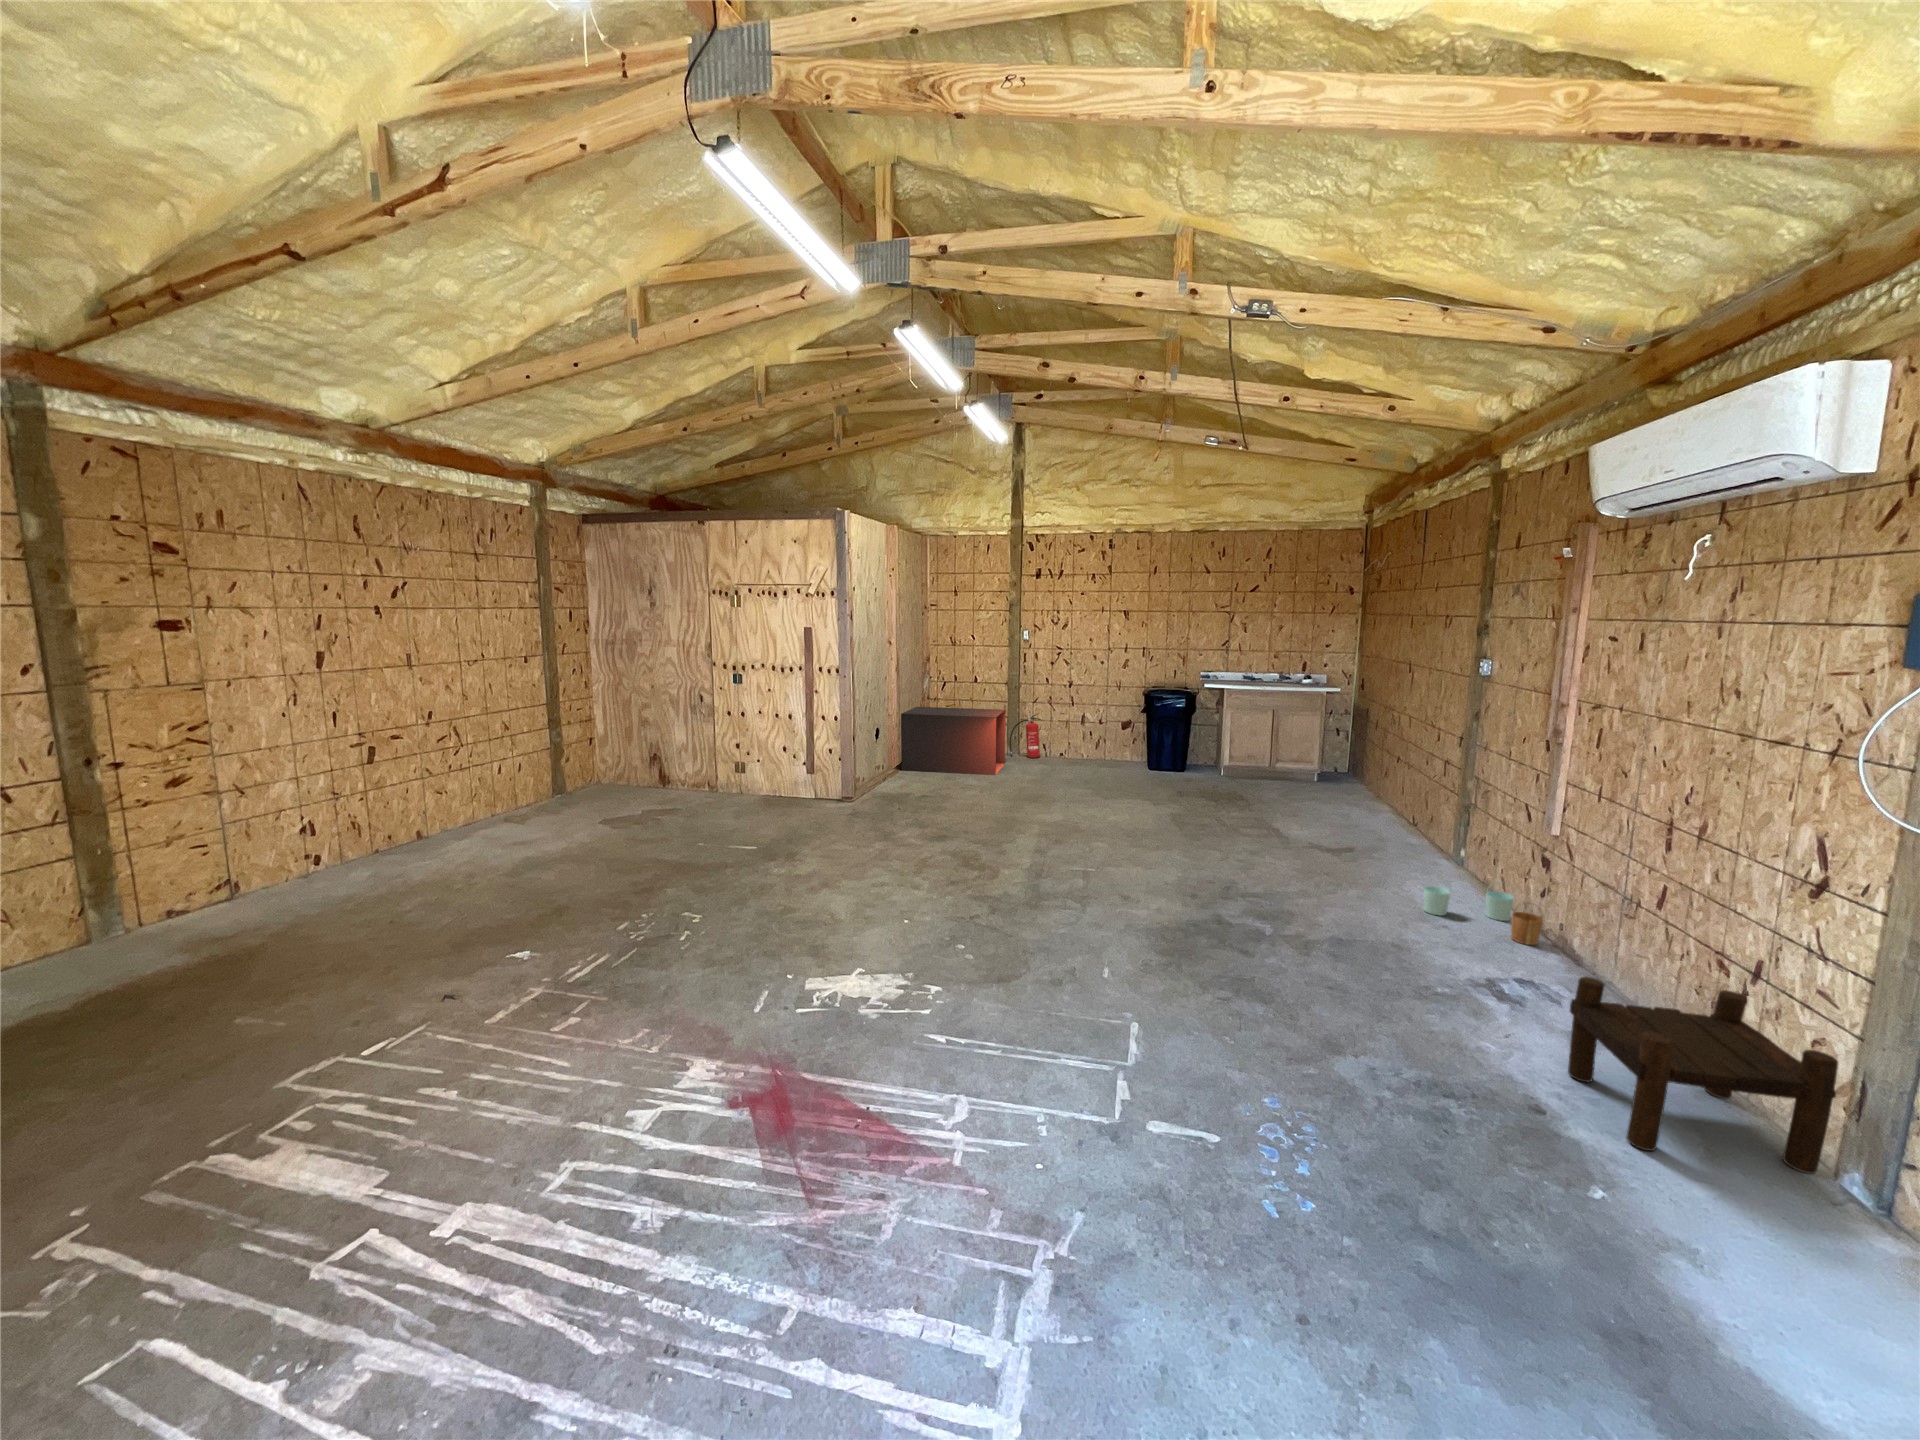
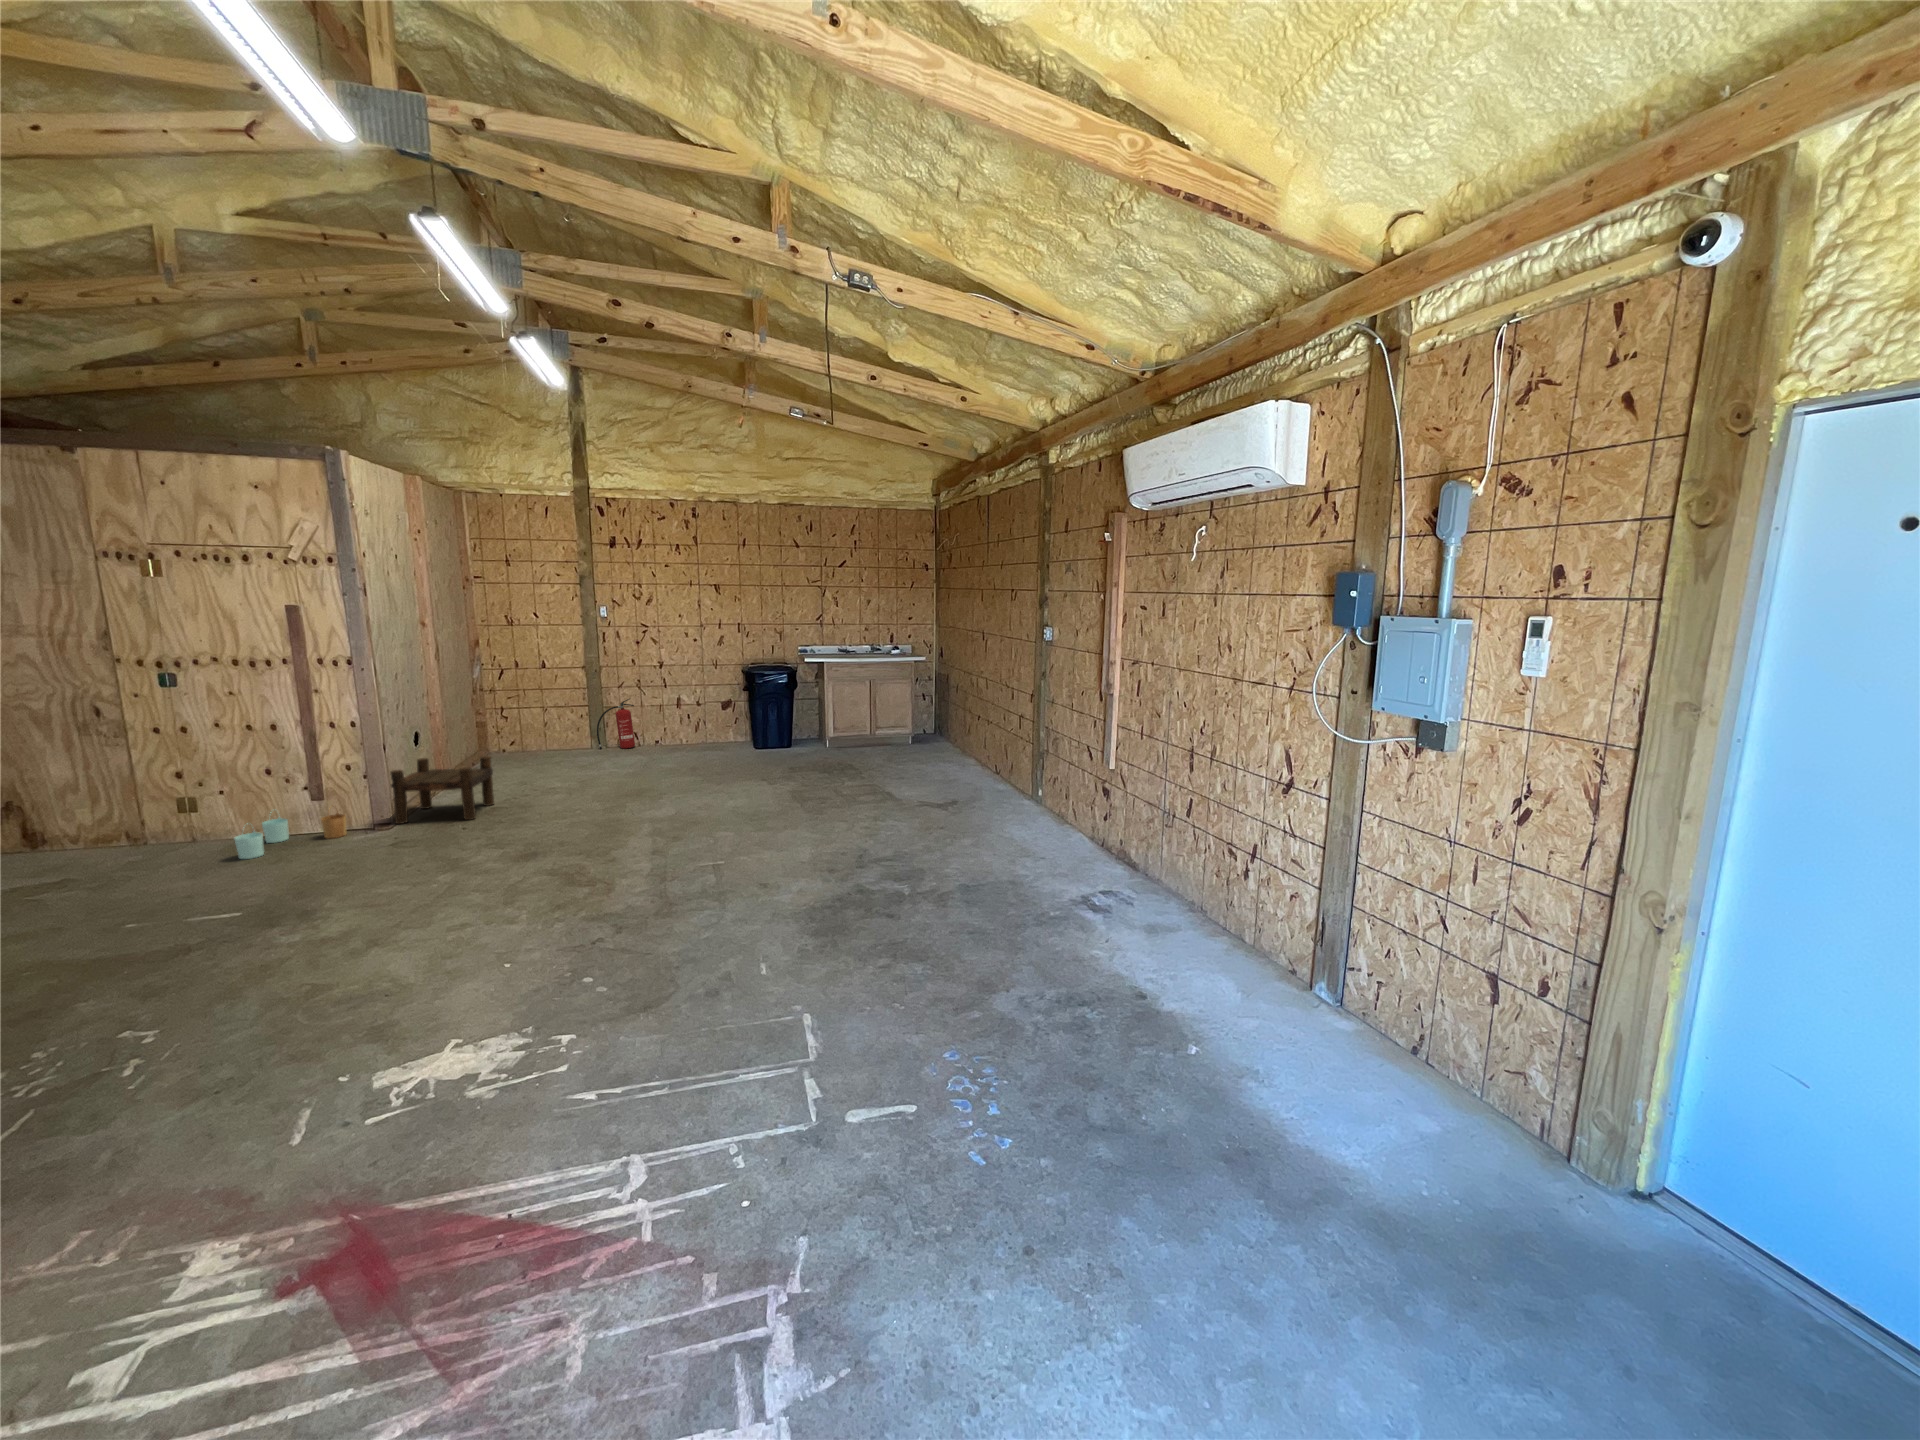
storage cabinet: present [901,707,1006,775] -> none [449,697,595,780]
bucket: present [1424,886,1543,945] -> present [235,813,347,859]
stool: present [1568,977,1838,1174] -> present [390,756,494,824]

